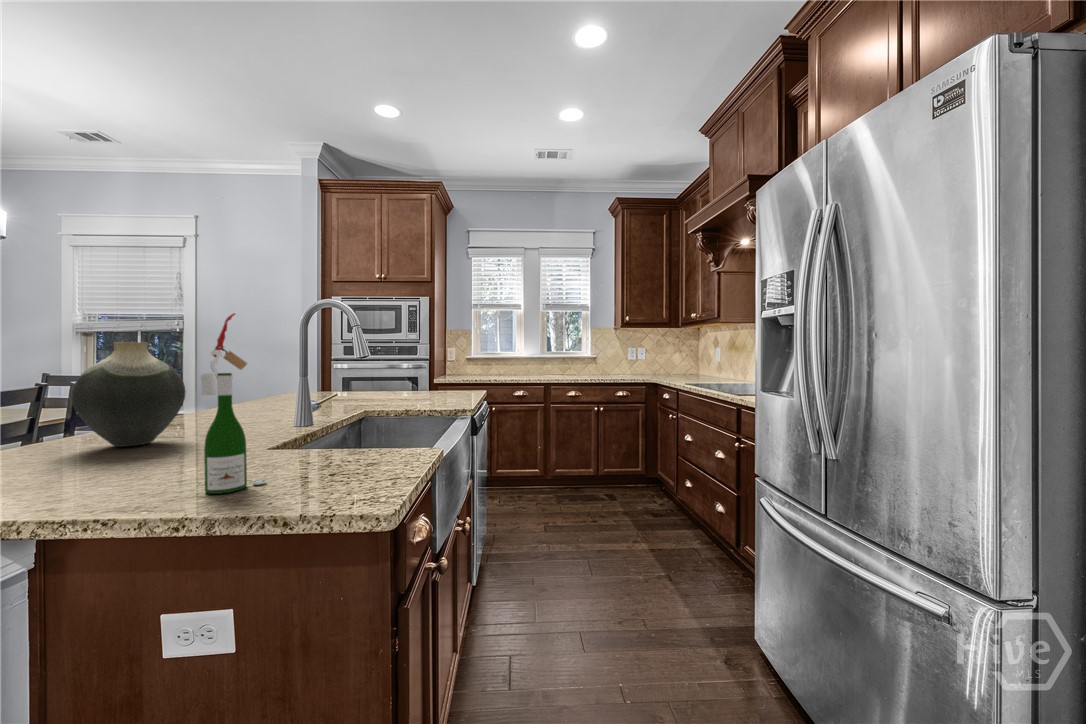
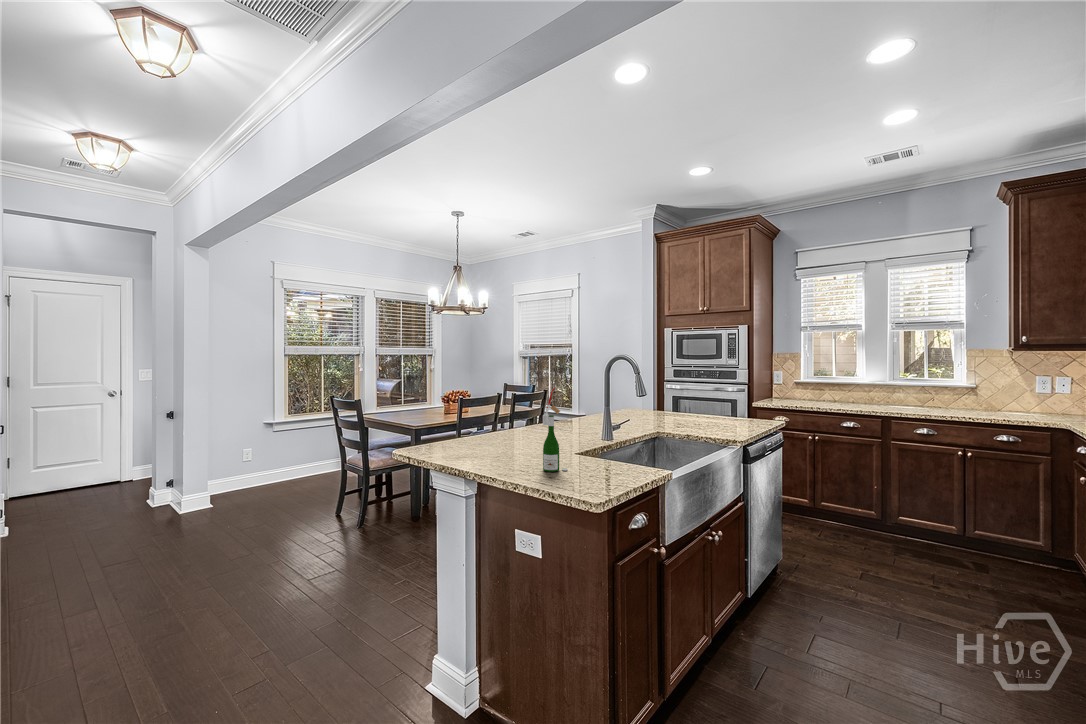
vase: present [72,342,186,447] -> none [506,388,549,441]

